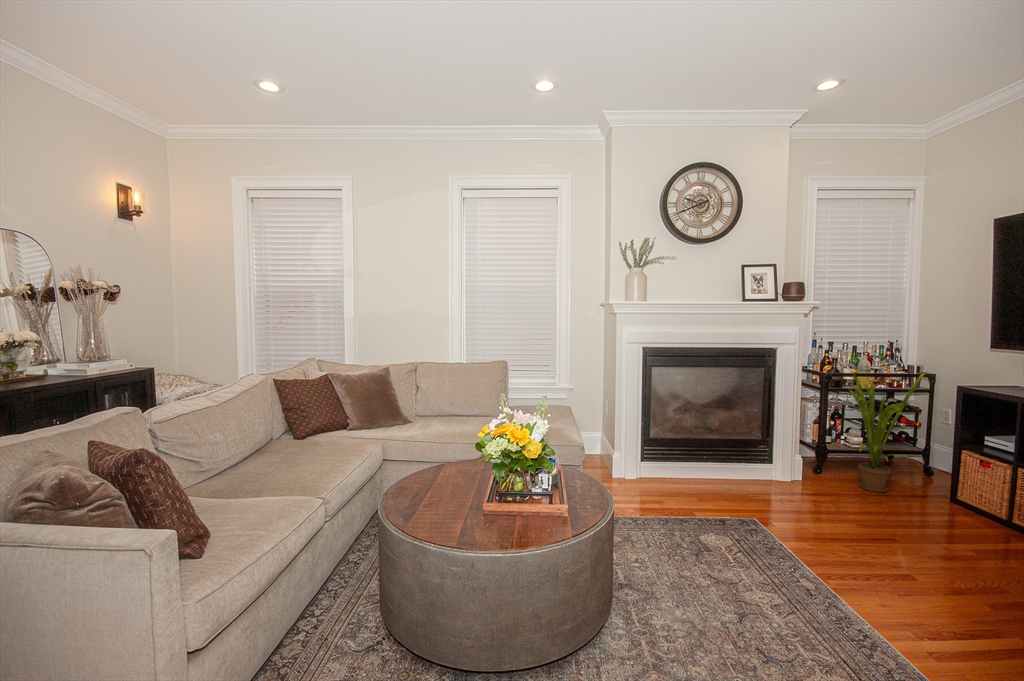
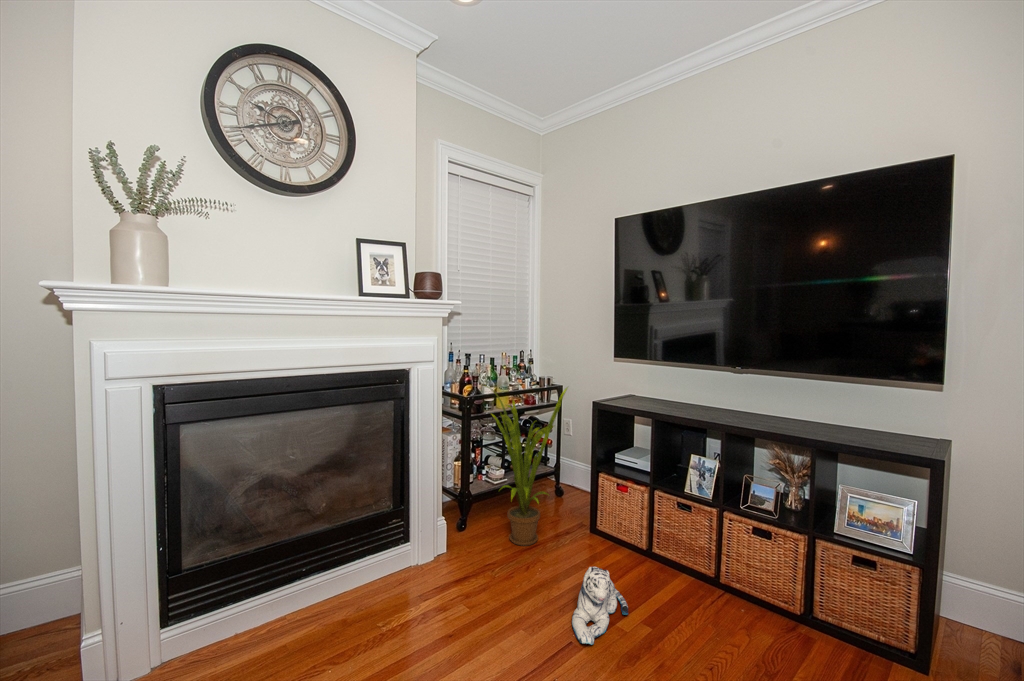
plush toy: none [898,497,960,544] -> present [572,567,628,645]

